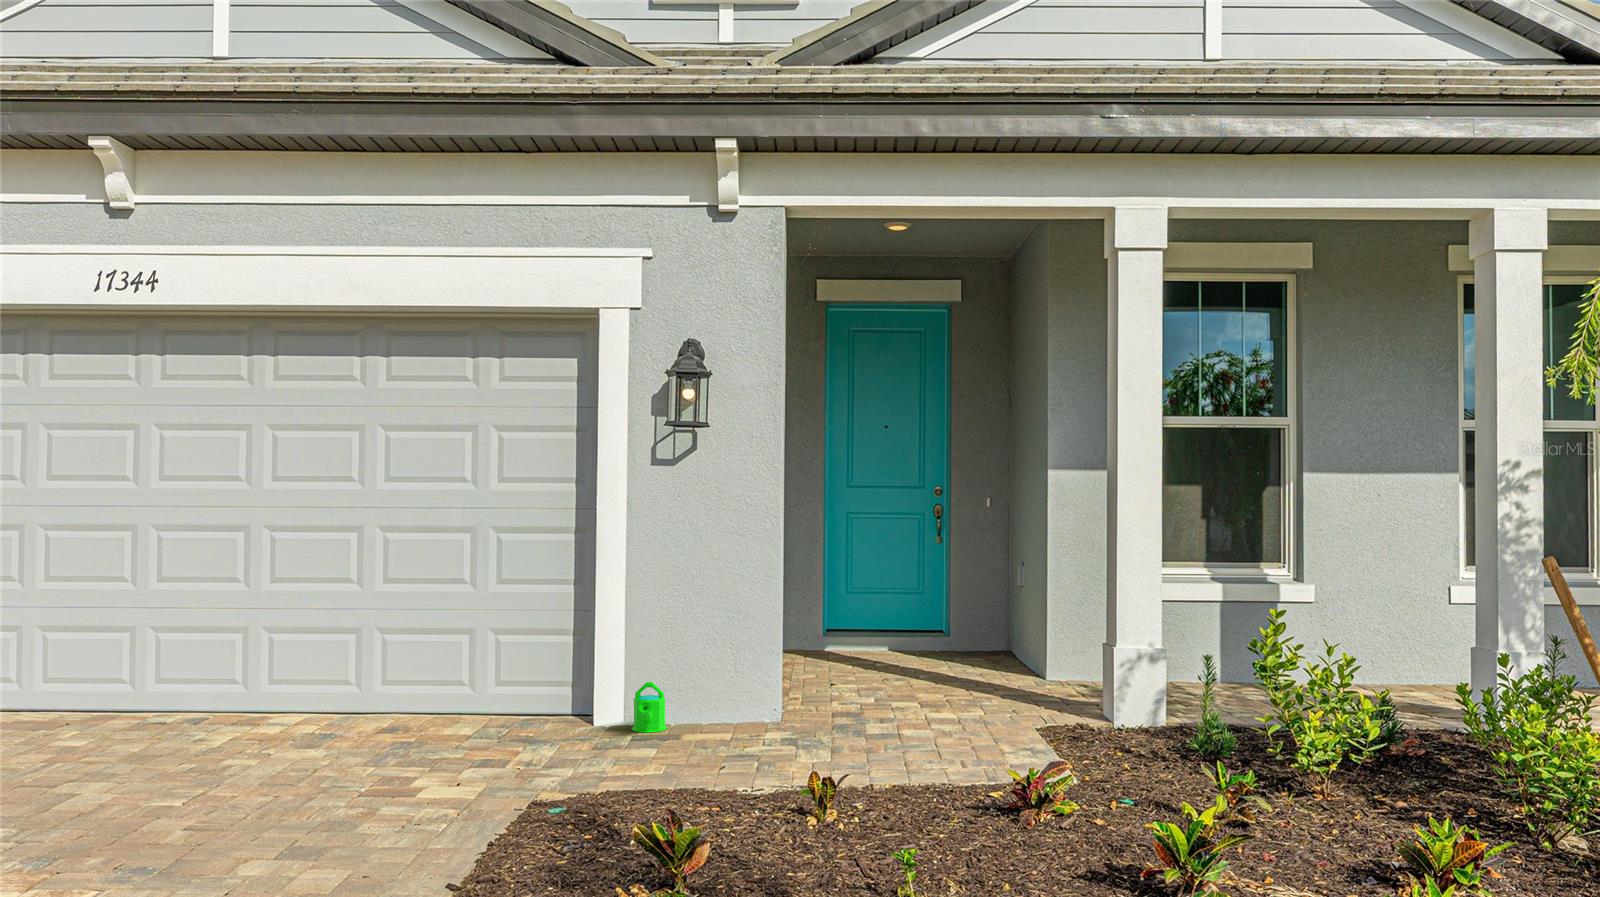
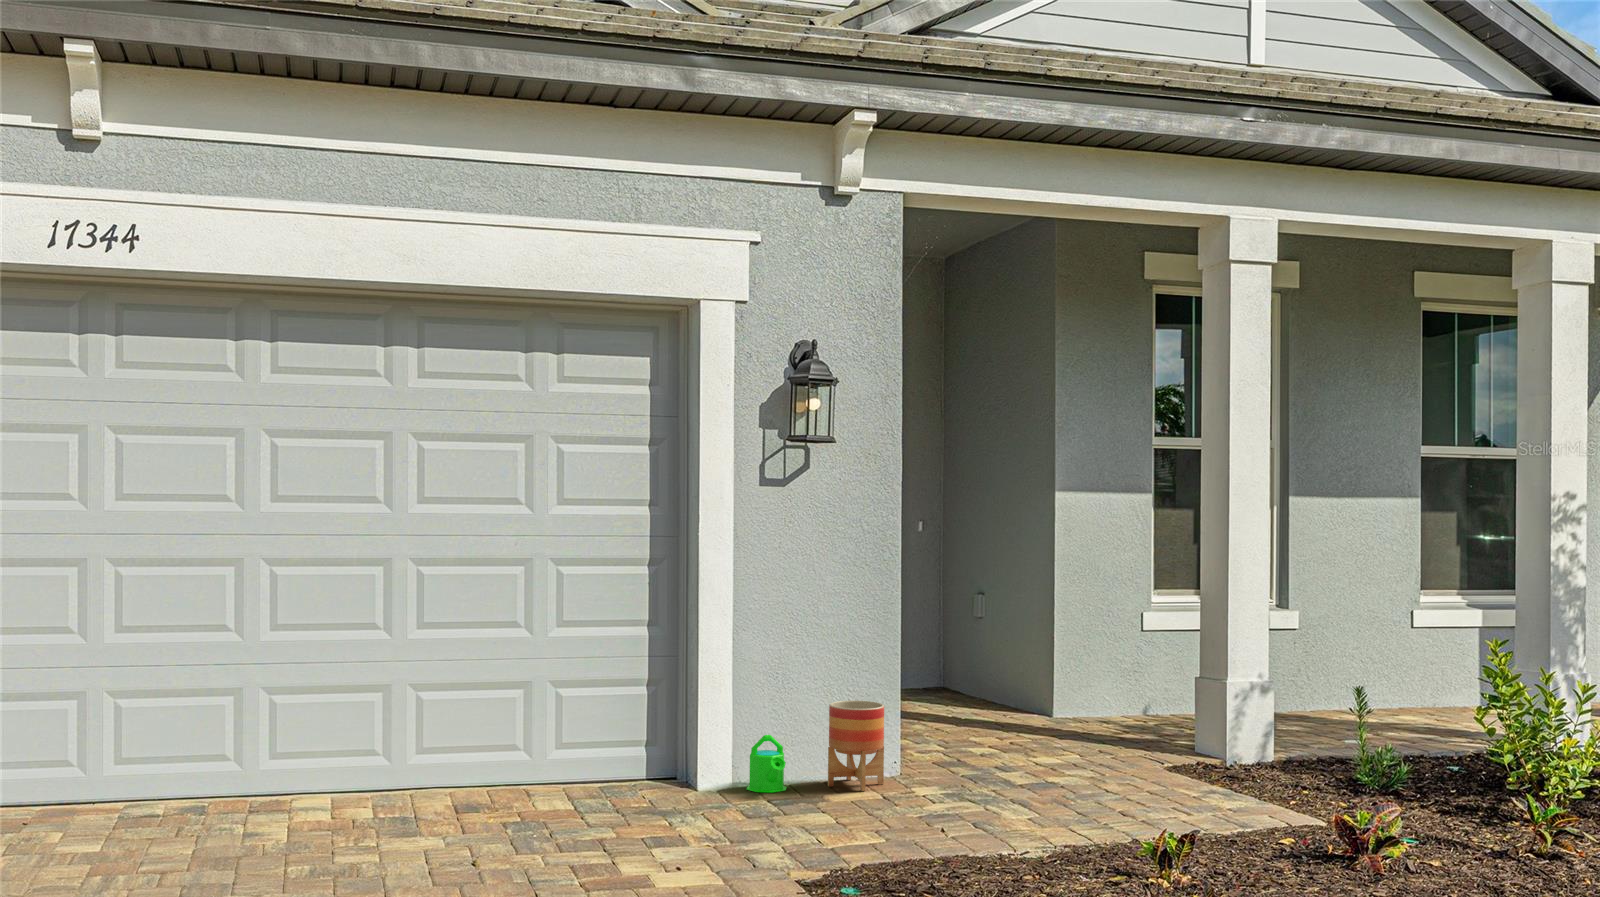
planter: none [702,655,752,736] -> present [828,700,884,791]

